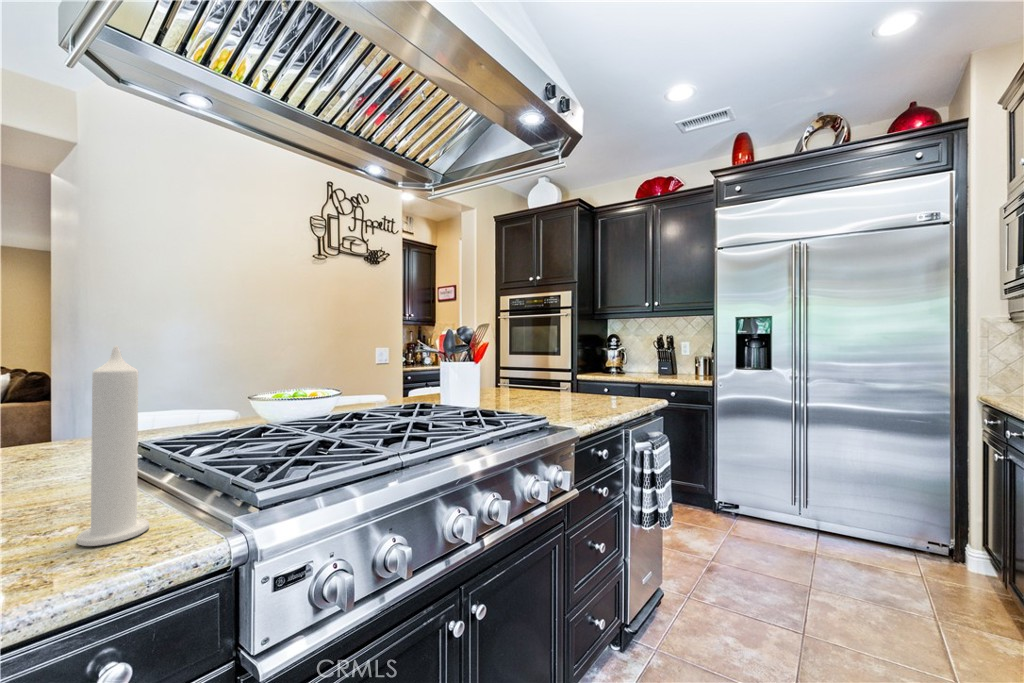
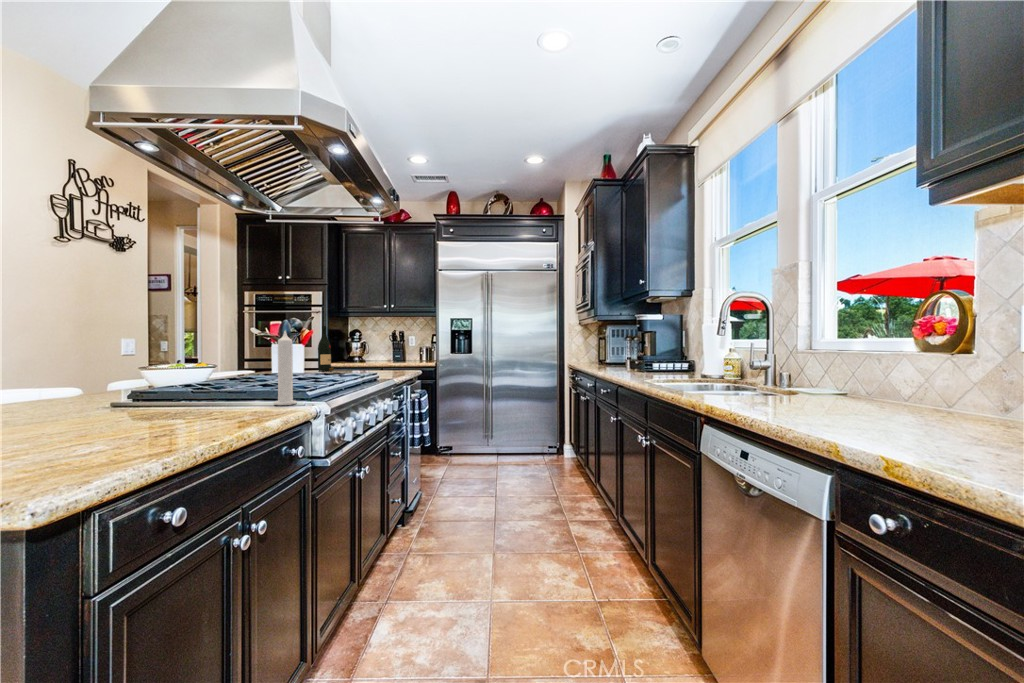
wine bottle: none [512,331,537,395] -> present [318,326,334,371]

